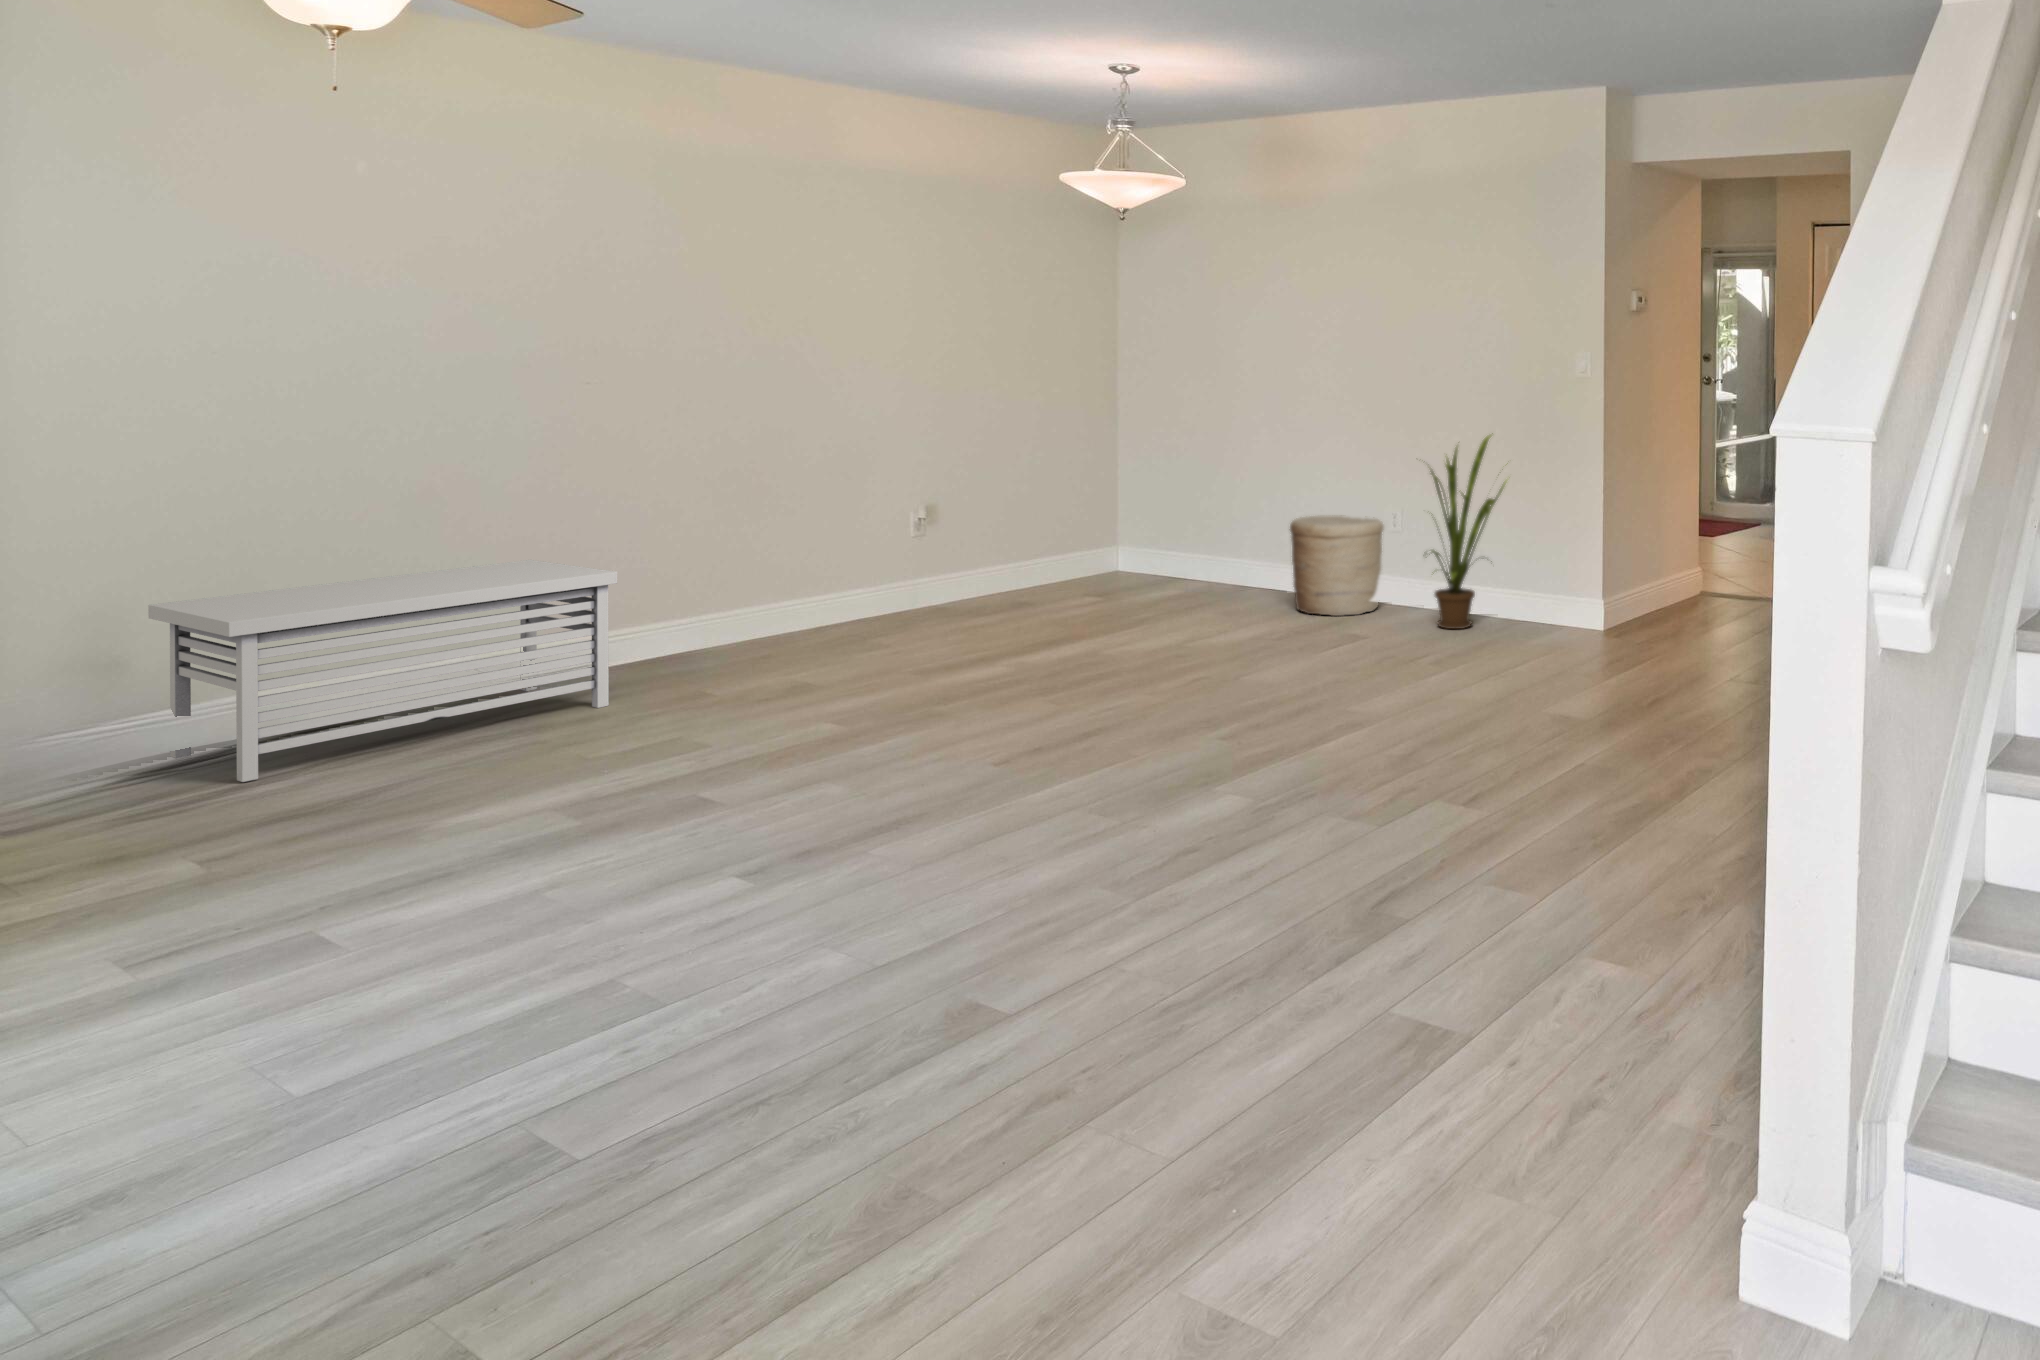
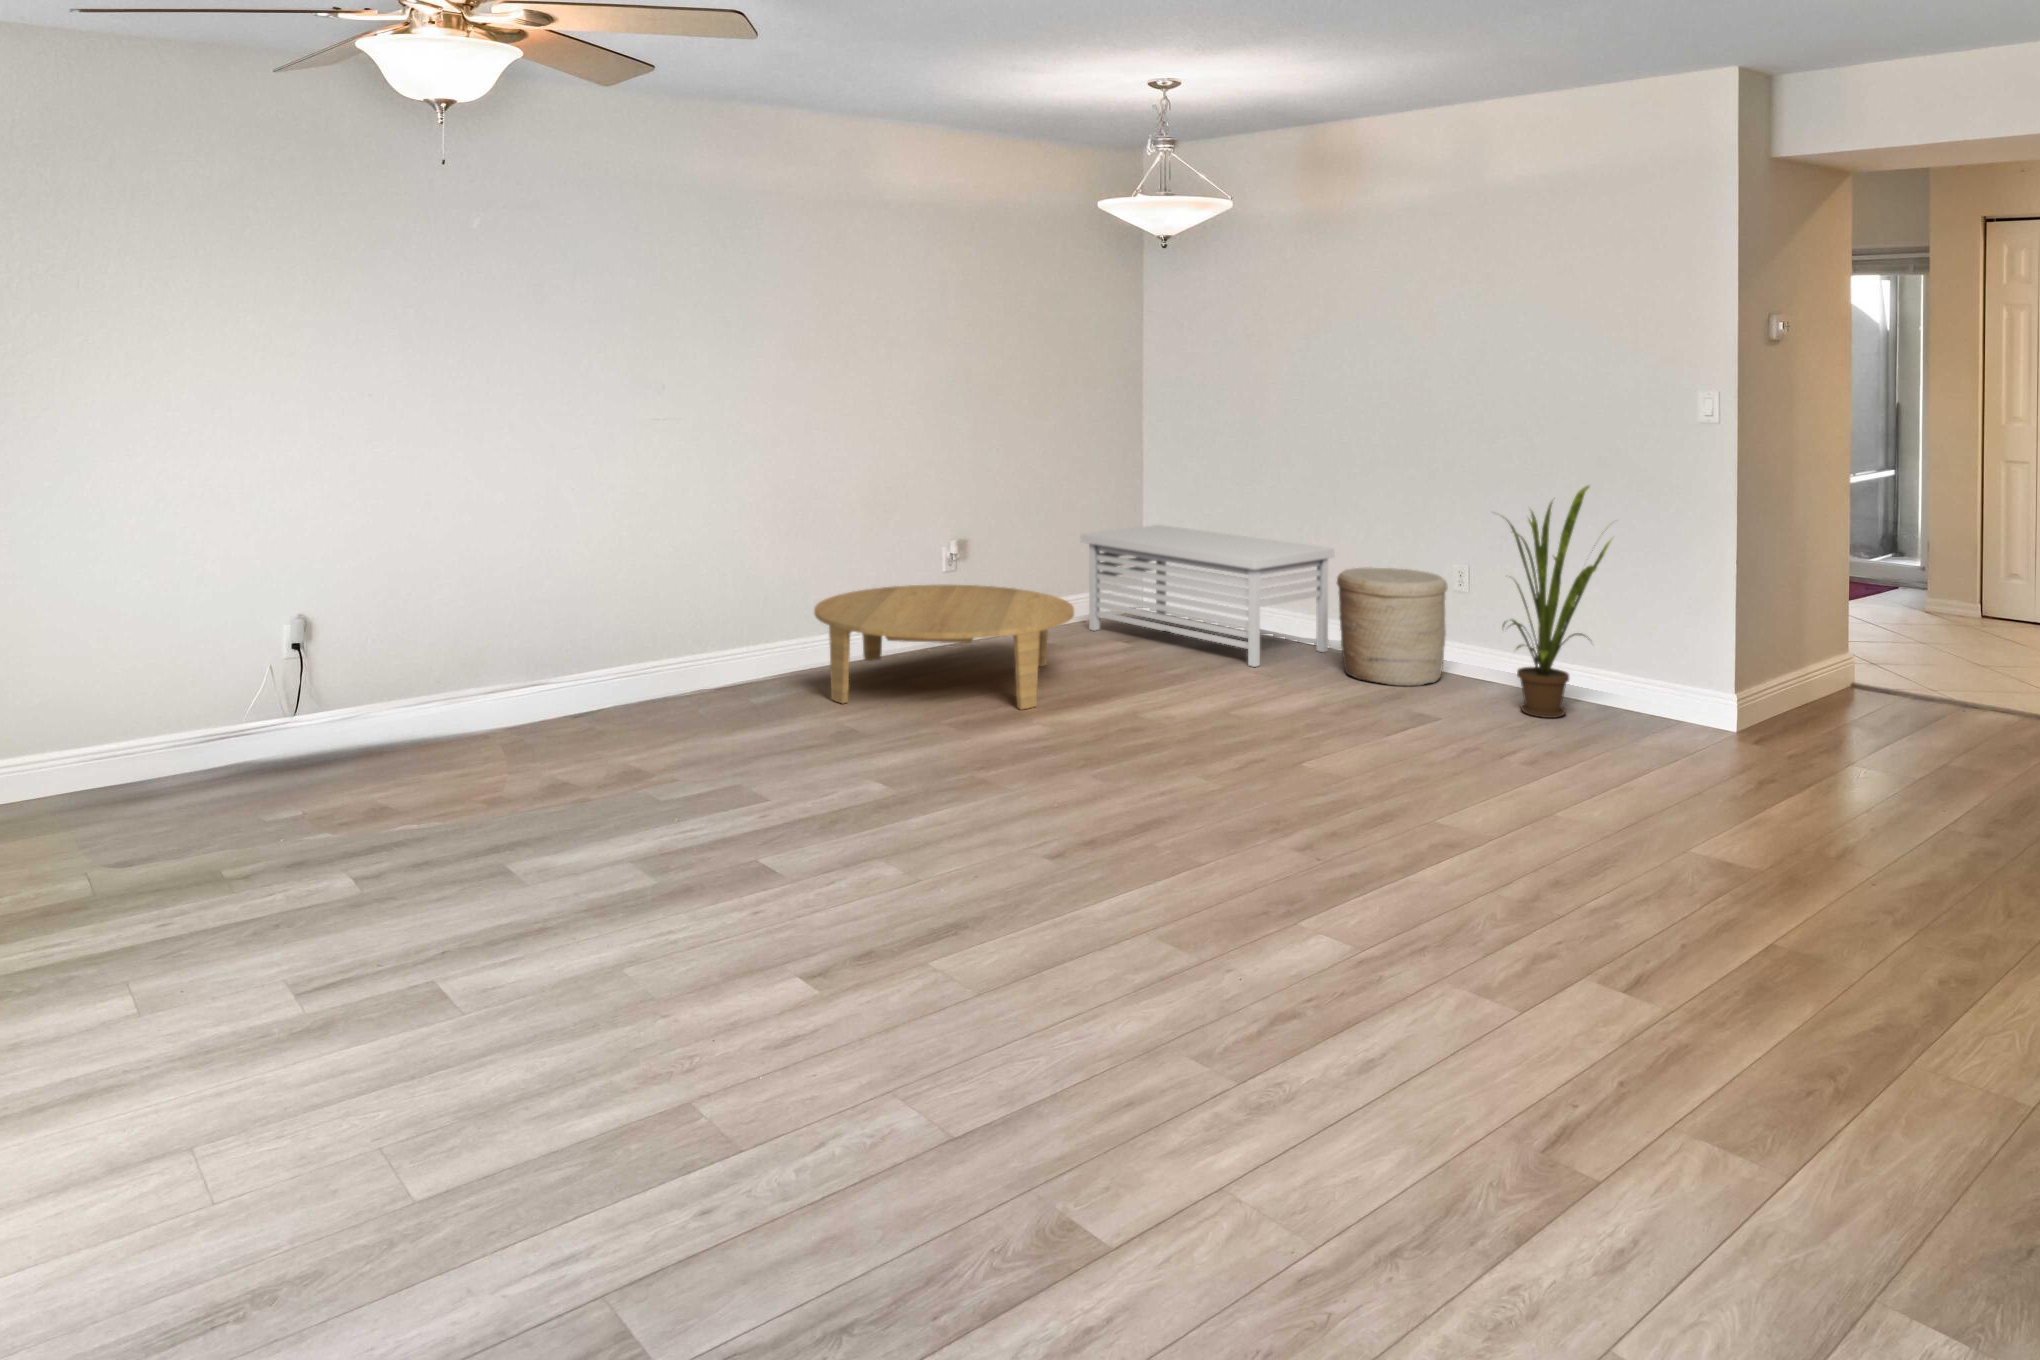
coffee table: none [765,551,1042,668] -> present [814,585,1074,710]
storage bench: present [148,560,617,782] -> present [1080,525,1335,667]

